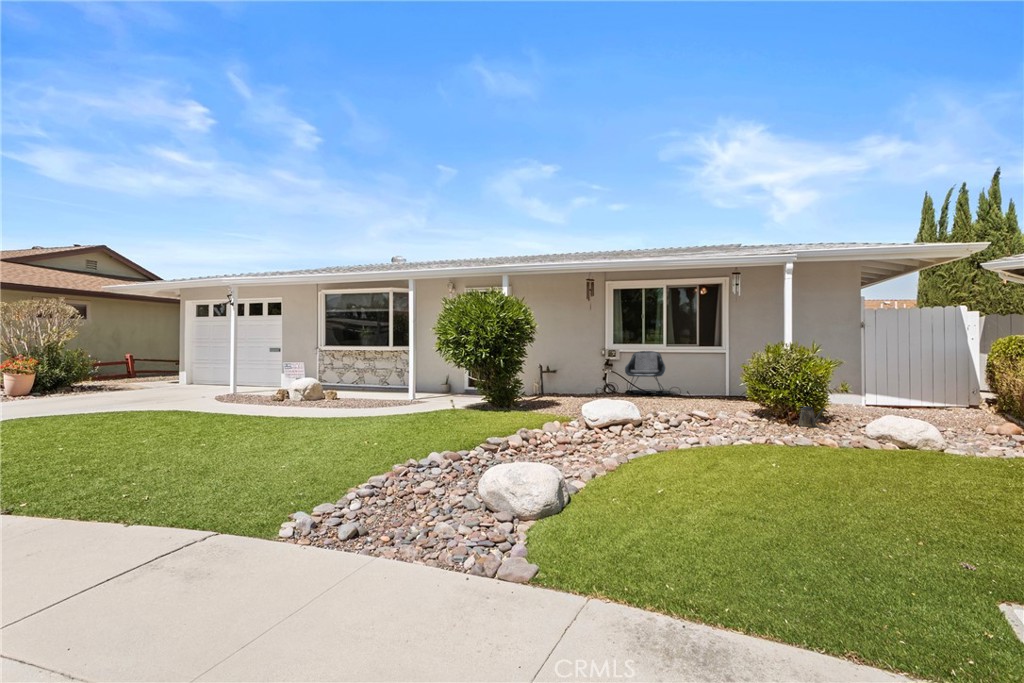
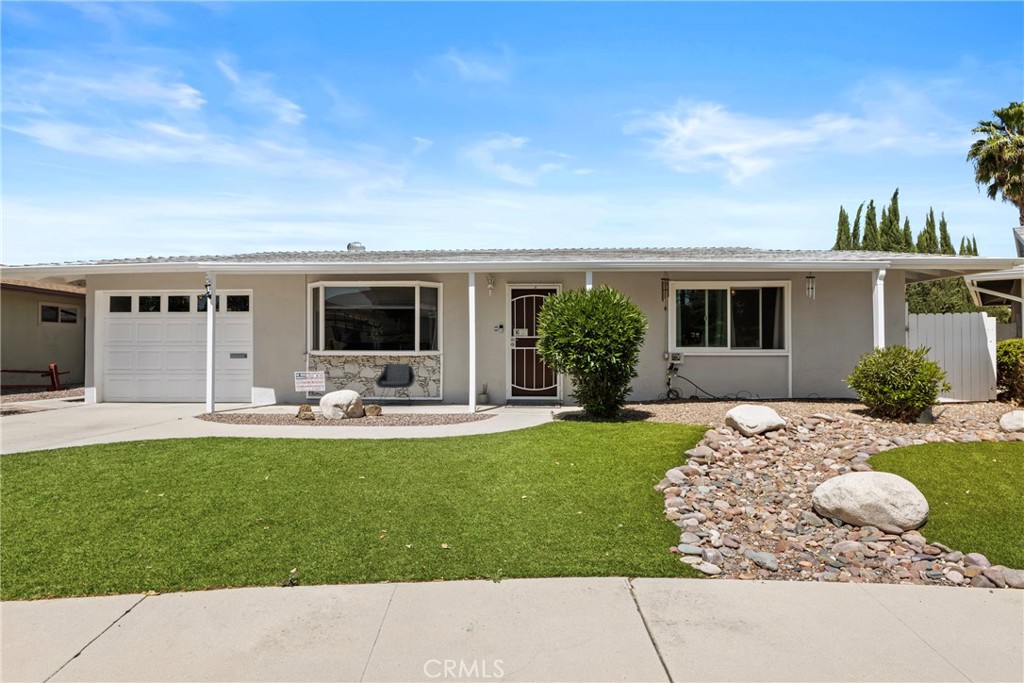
lounge chair: present [625,351,665,395] -> present [376,363,416,403]

